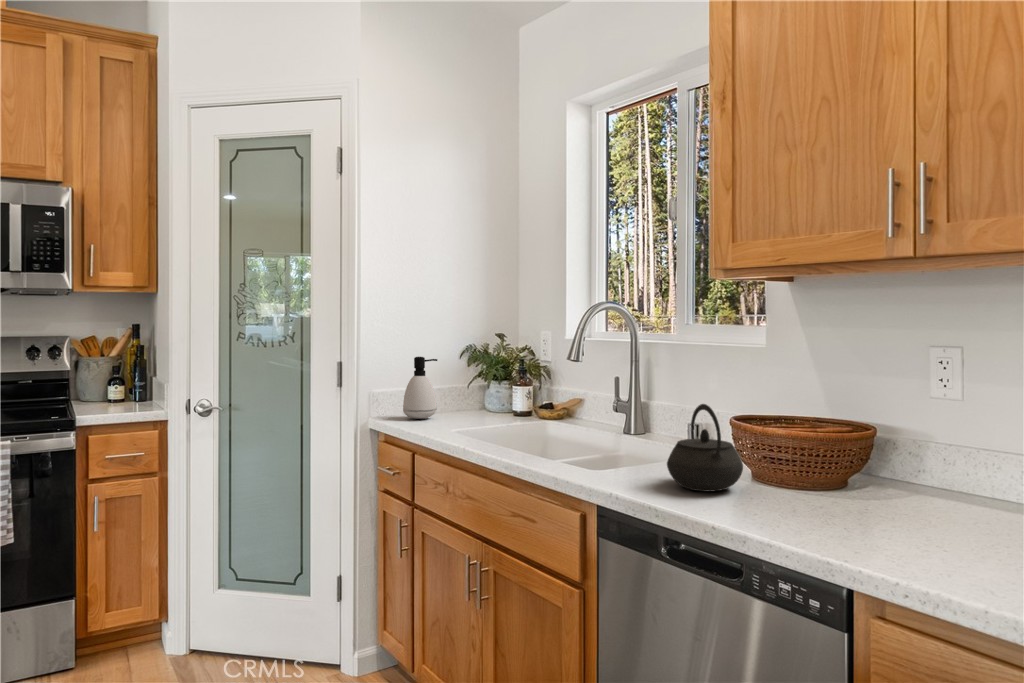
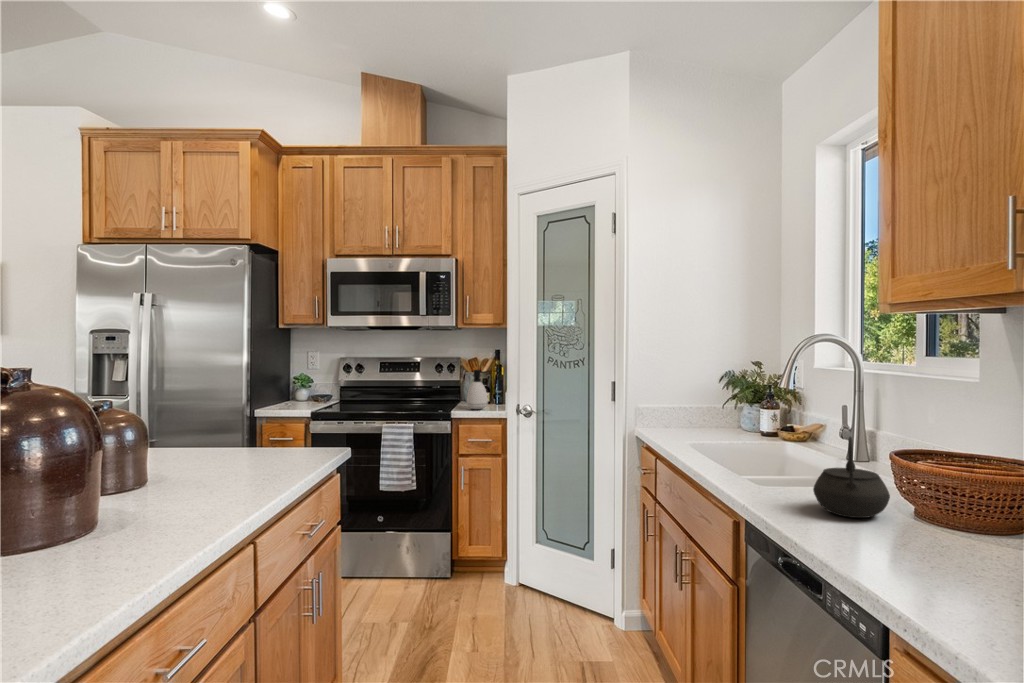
soap dispenser: present [403,357,437,419] -> present [467,370,488,409]

